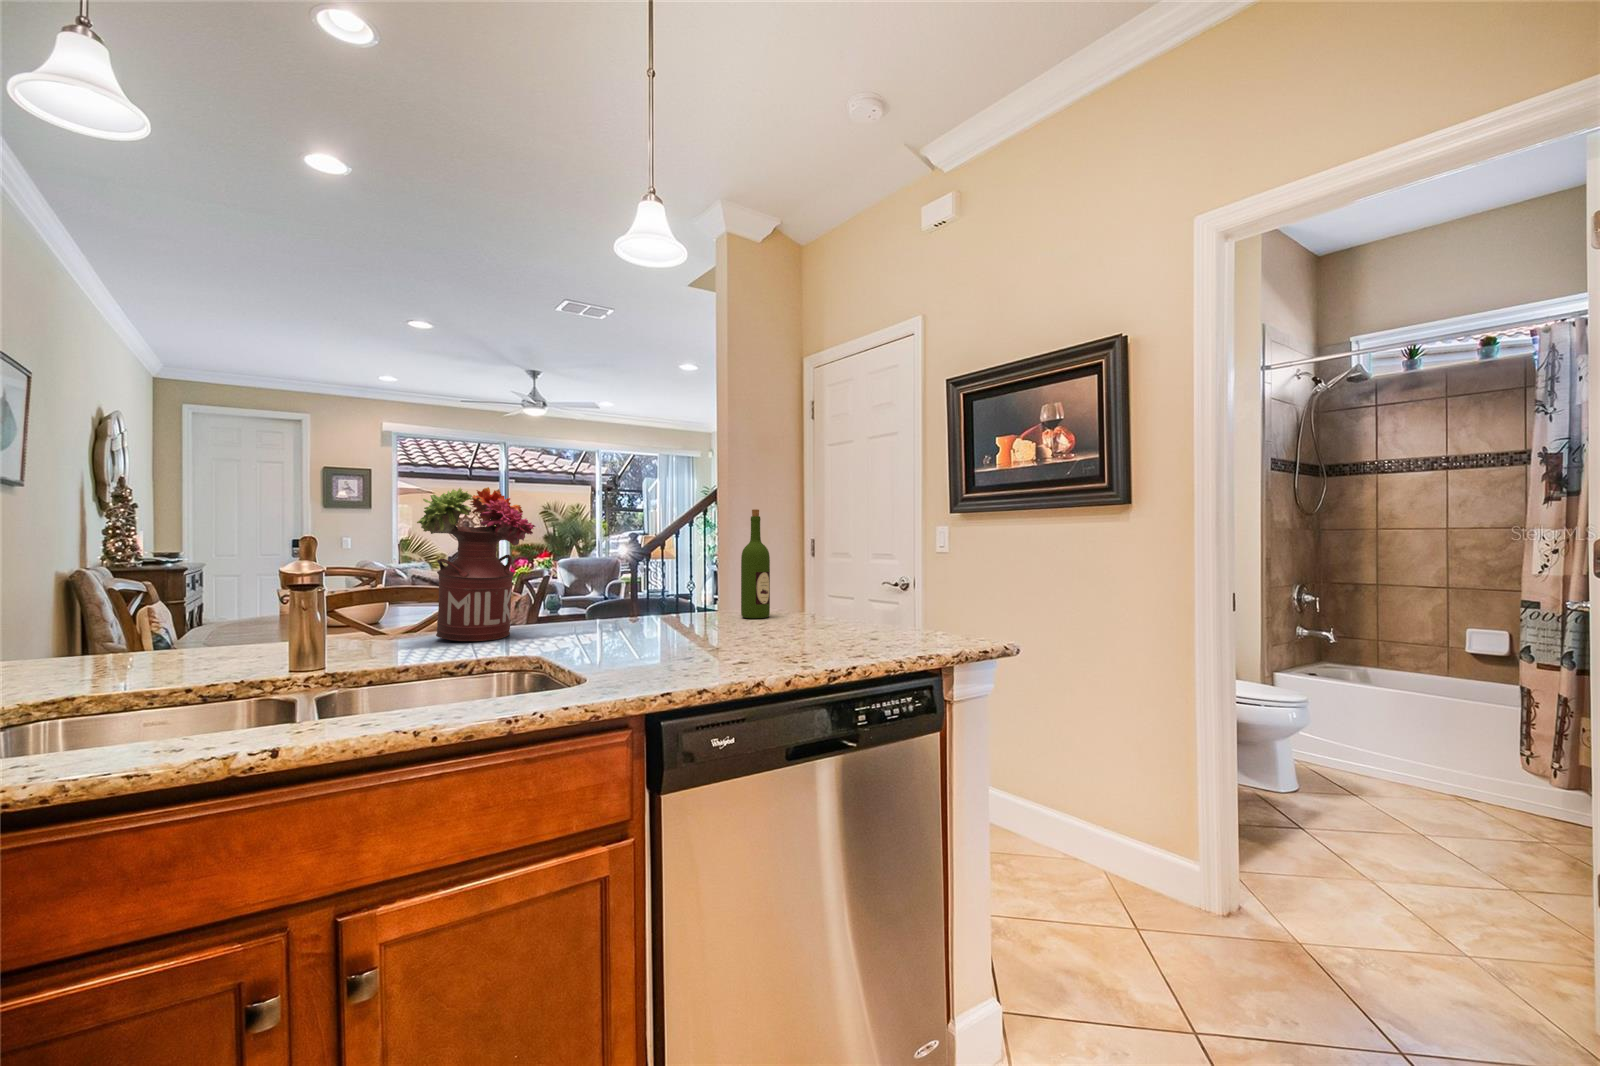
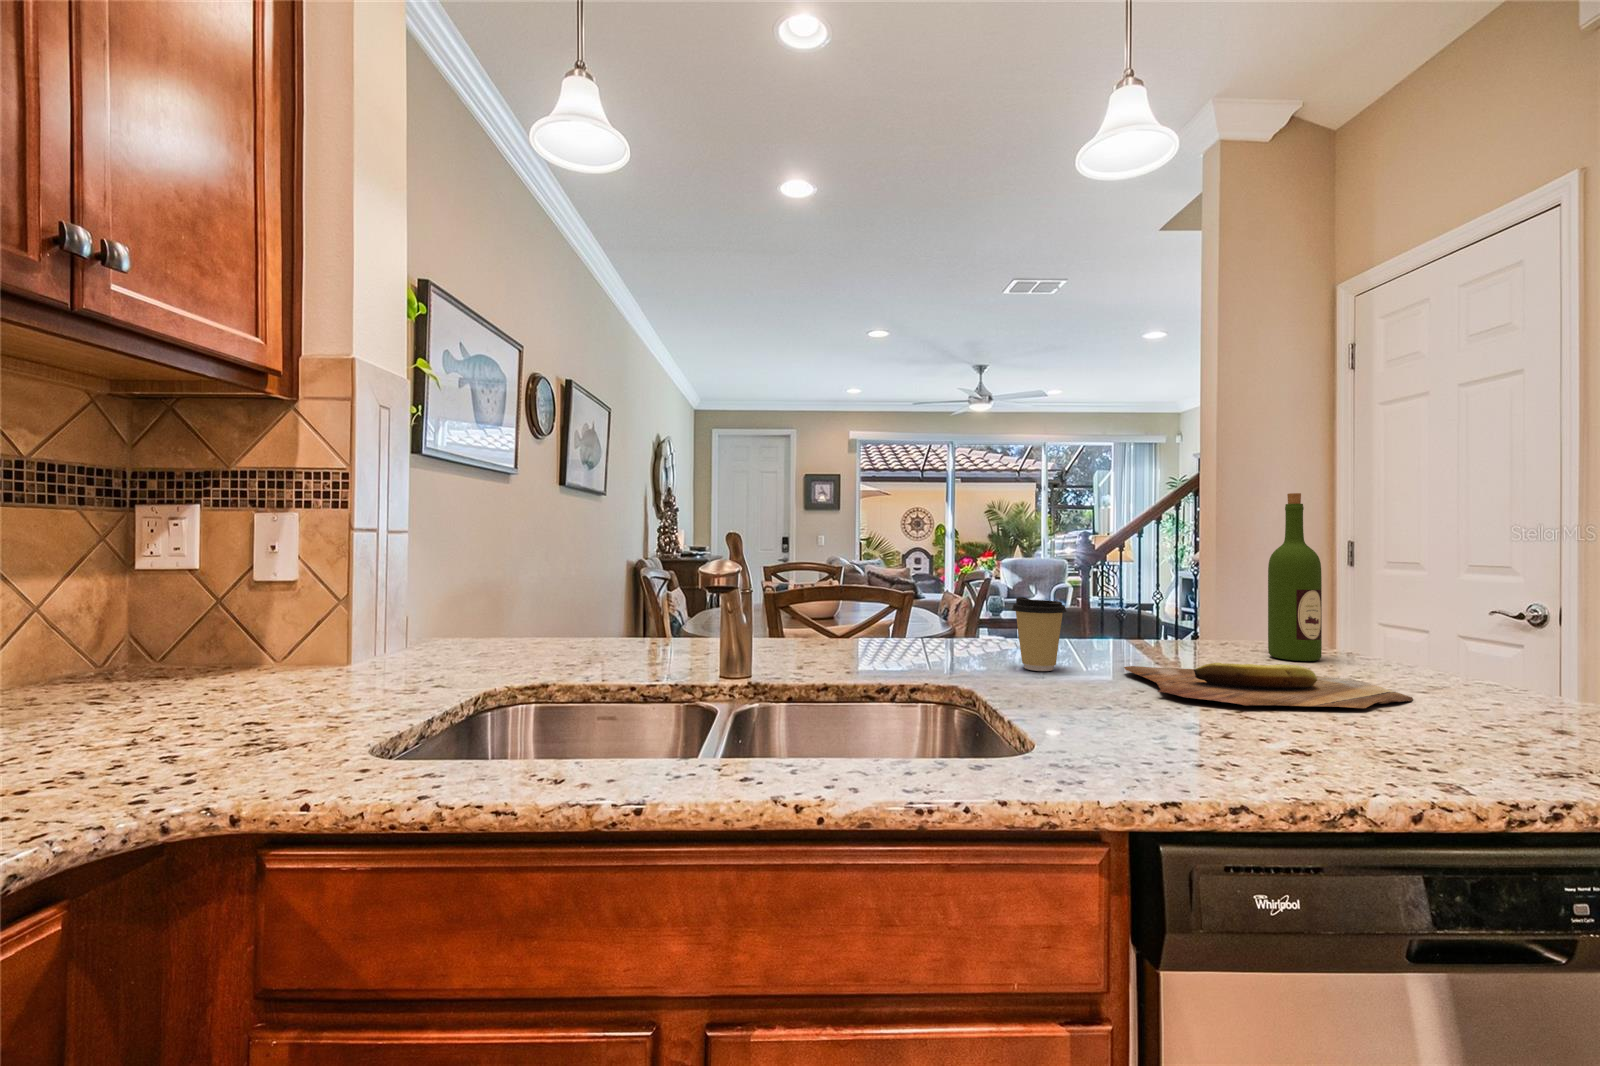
flower arrangement: present [417,487,535,641] -> none [841,476,970,659]
coffee cup: none [569,585,610,639] -> present [1012,597,1067,671]
cutting board: none [649,618,805,644] -> present [1124,663,1413,708]

